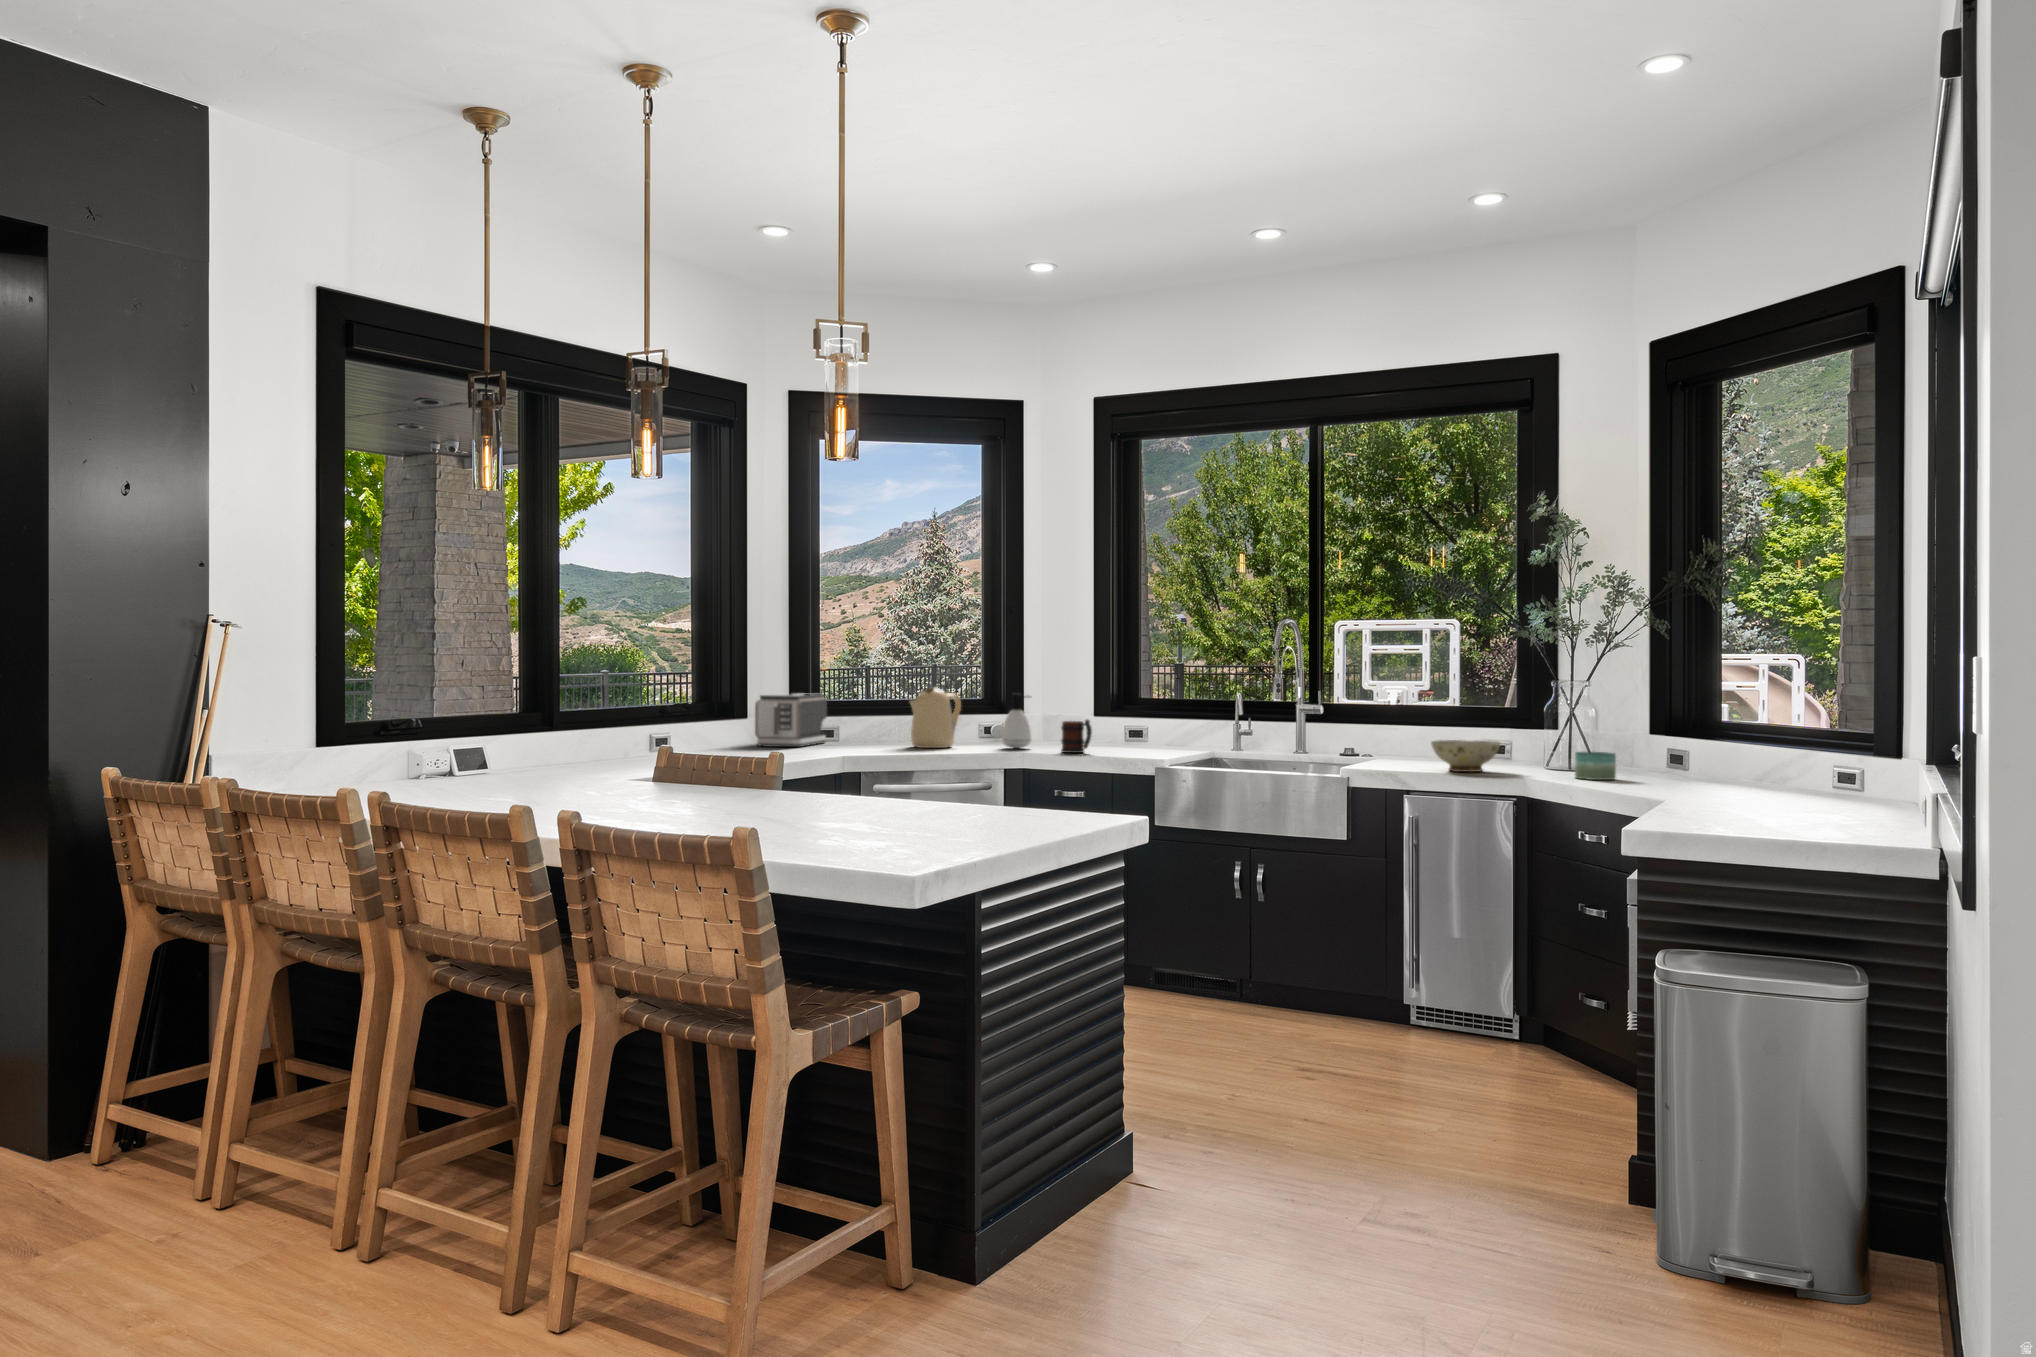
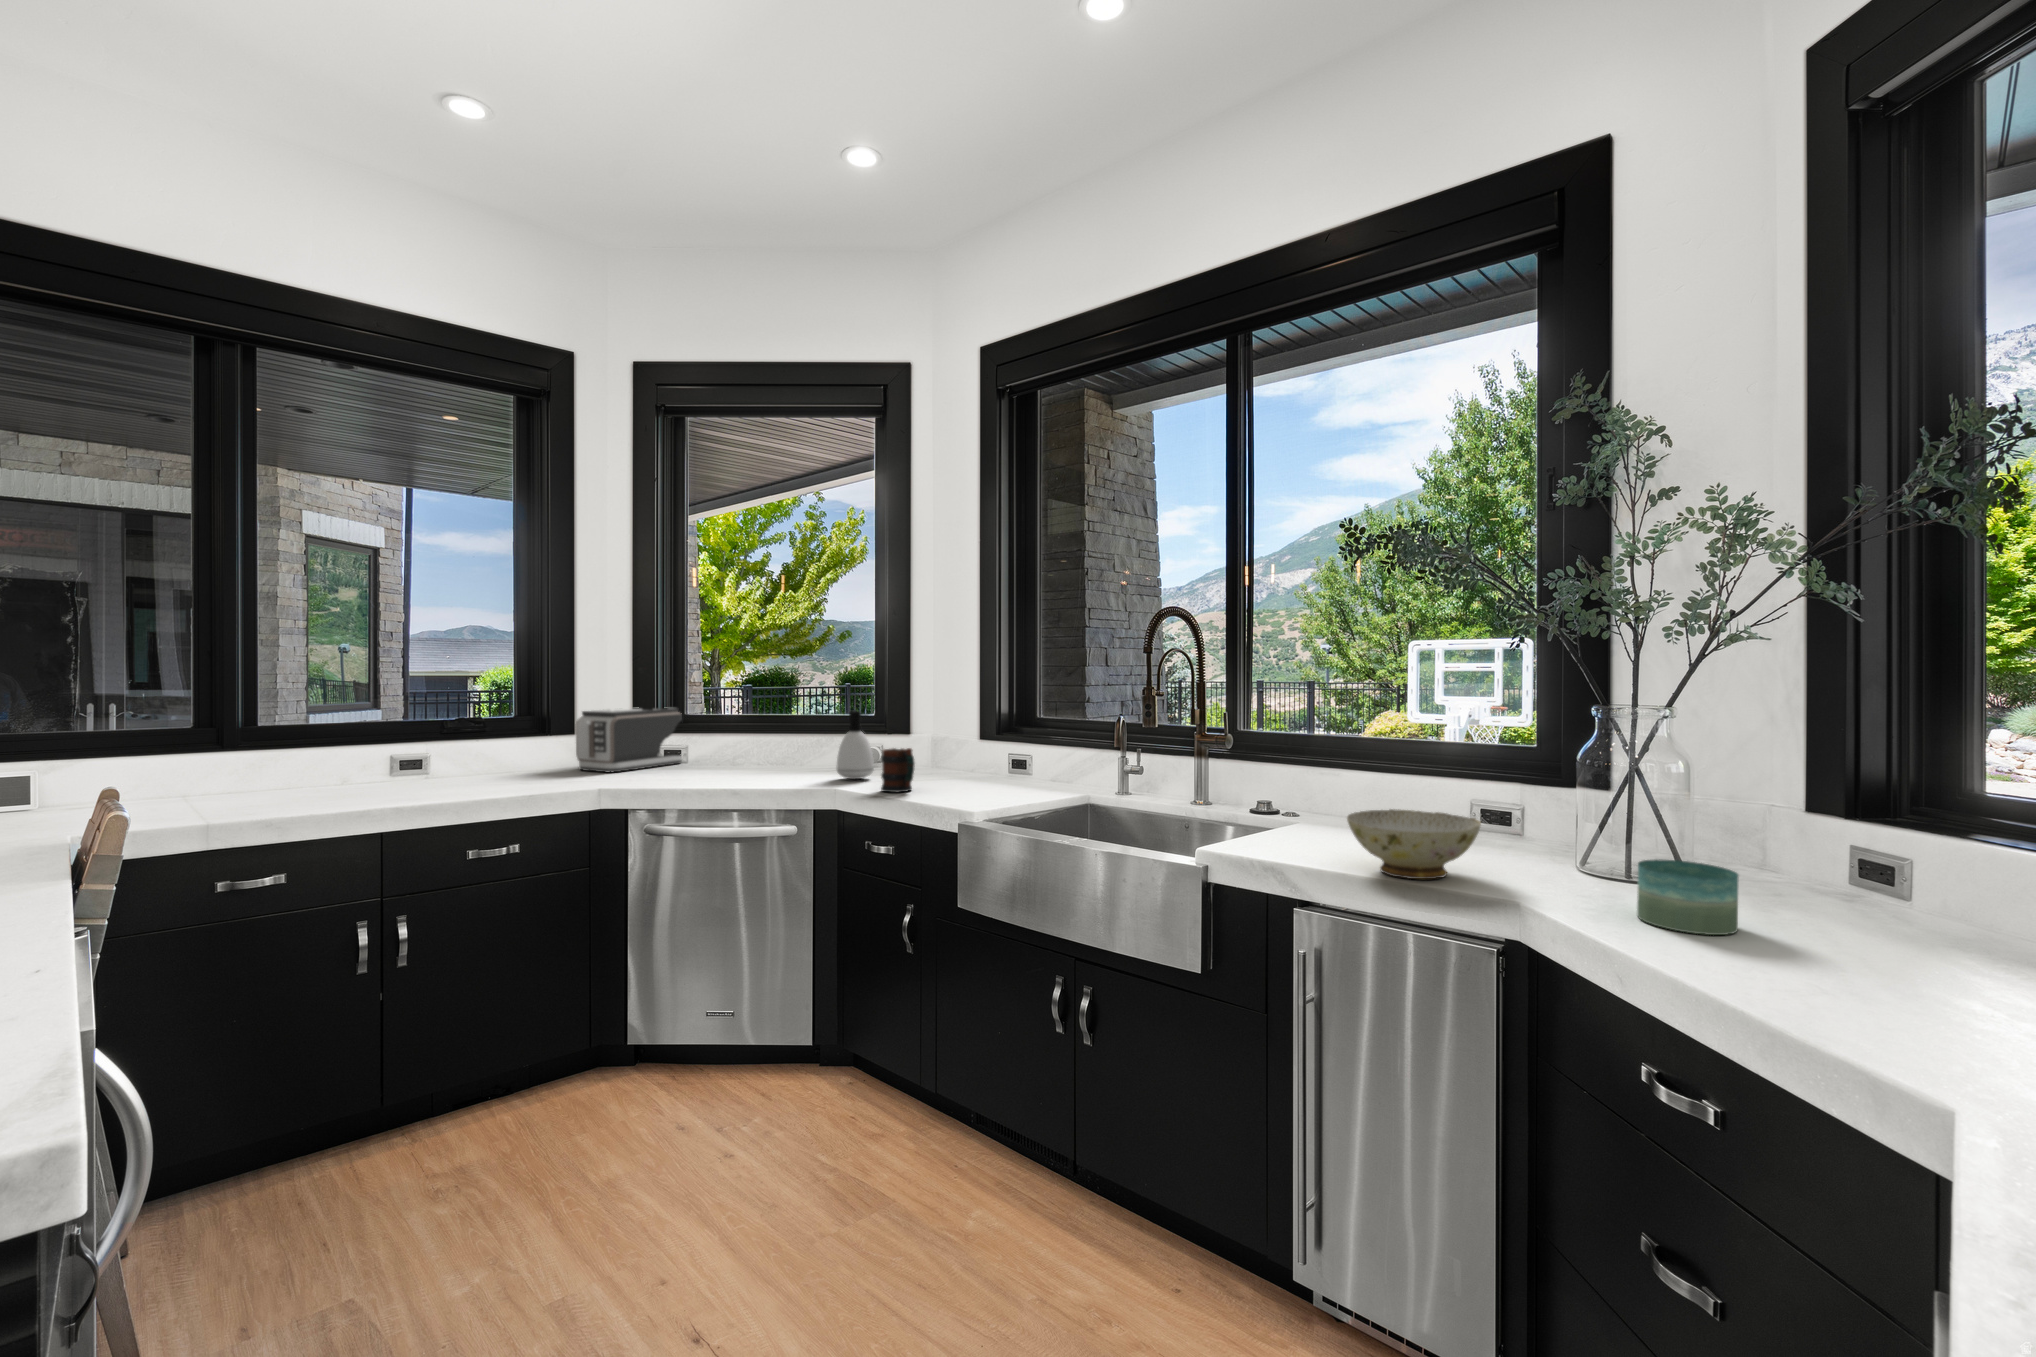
kettle: present [910,687,961,748] -> none [731,702,808,777]

